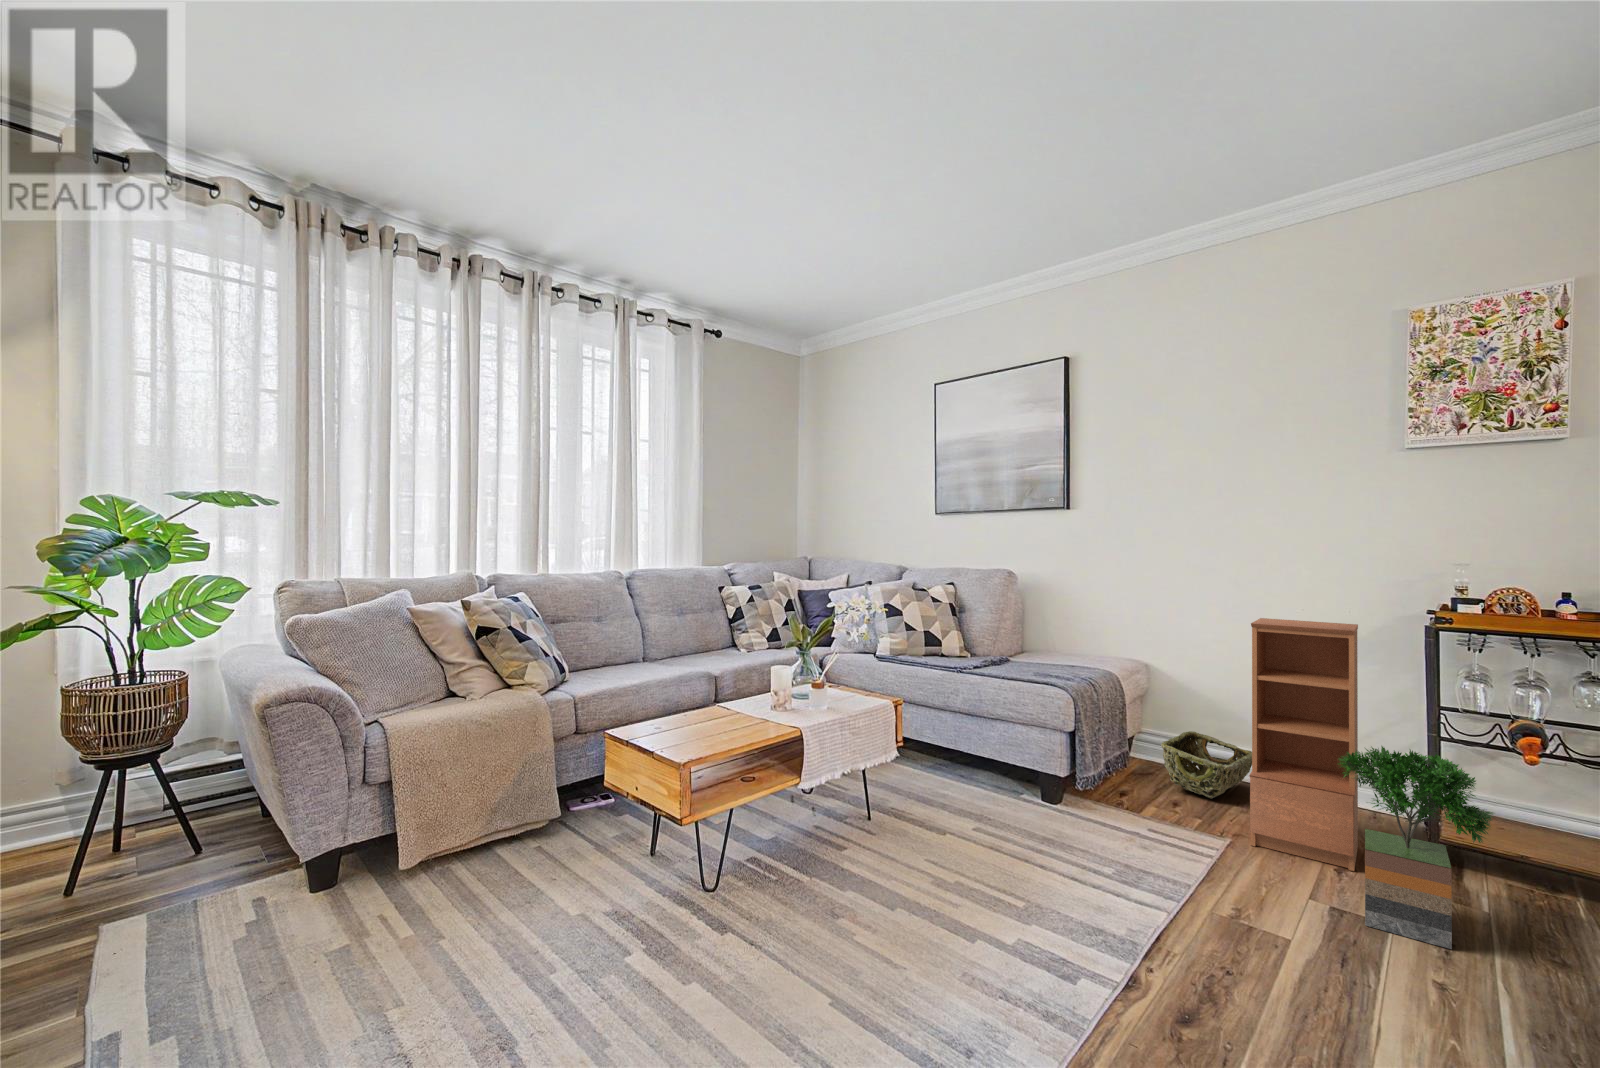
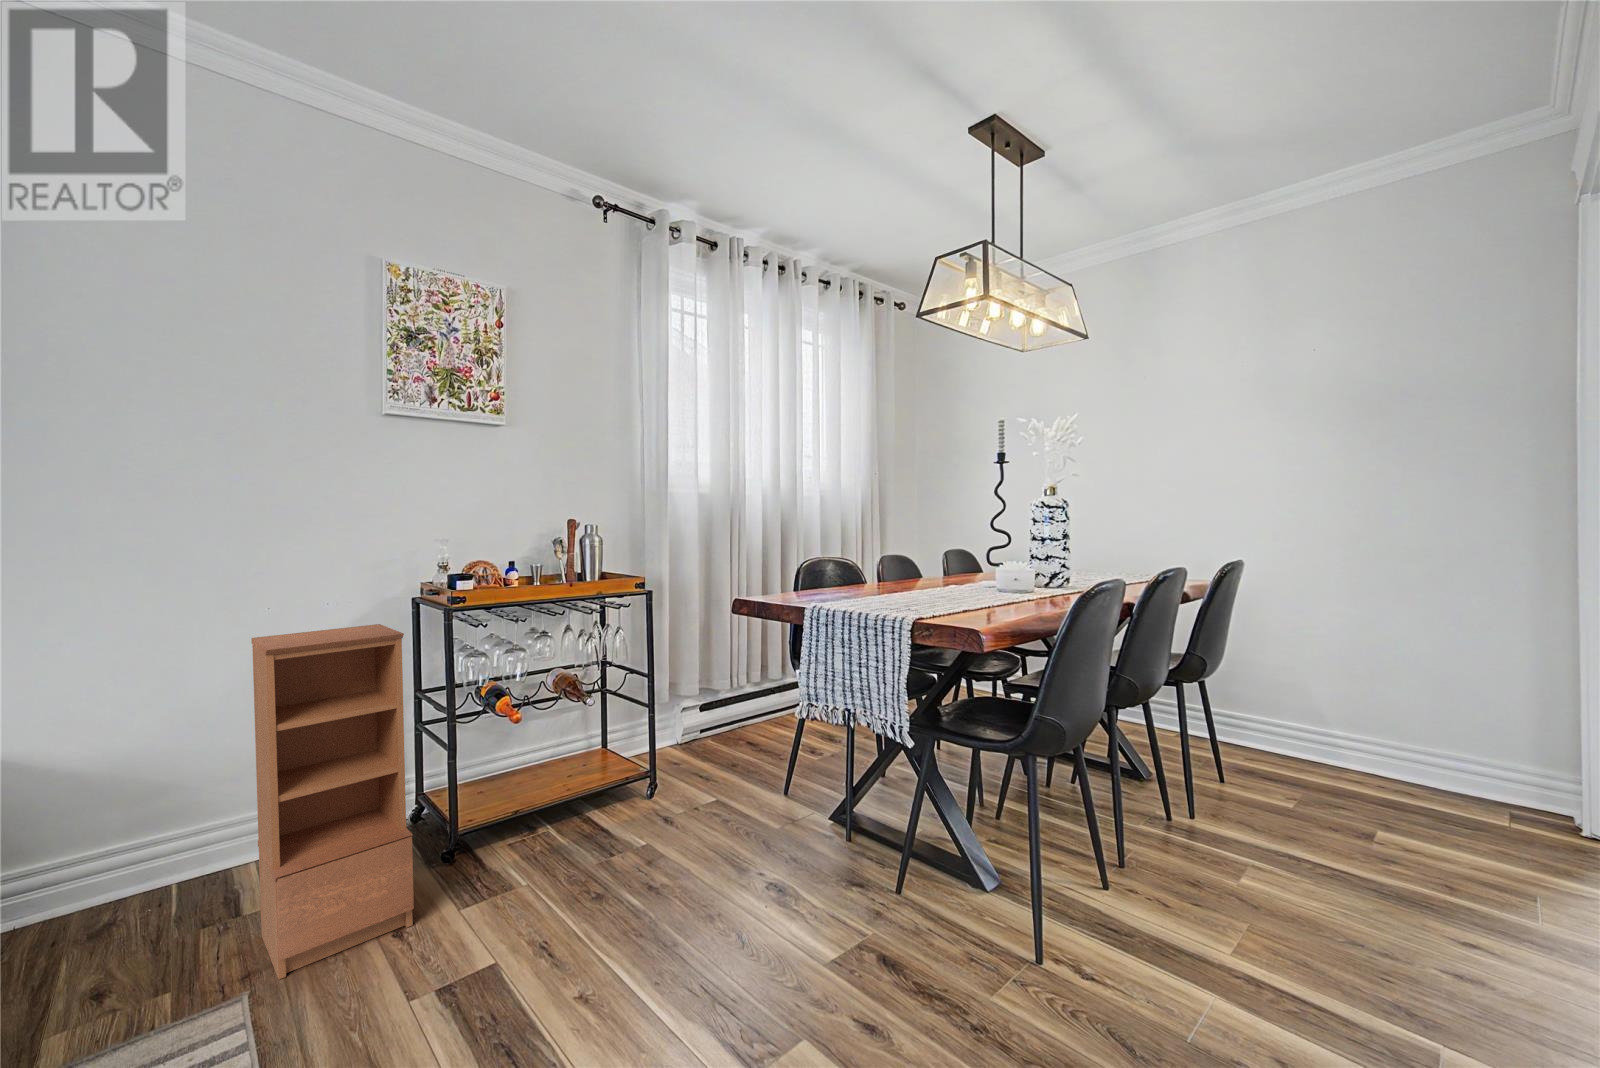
woven basket: present [1161,731,1252,799] -> none [44,833,205,957]
potted tree: present [1338,746,1494,949] -> none [427,751,587,988]

